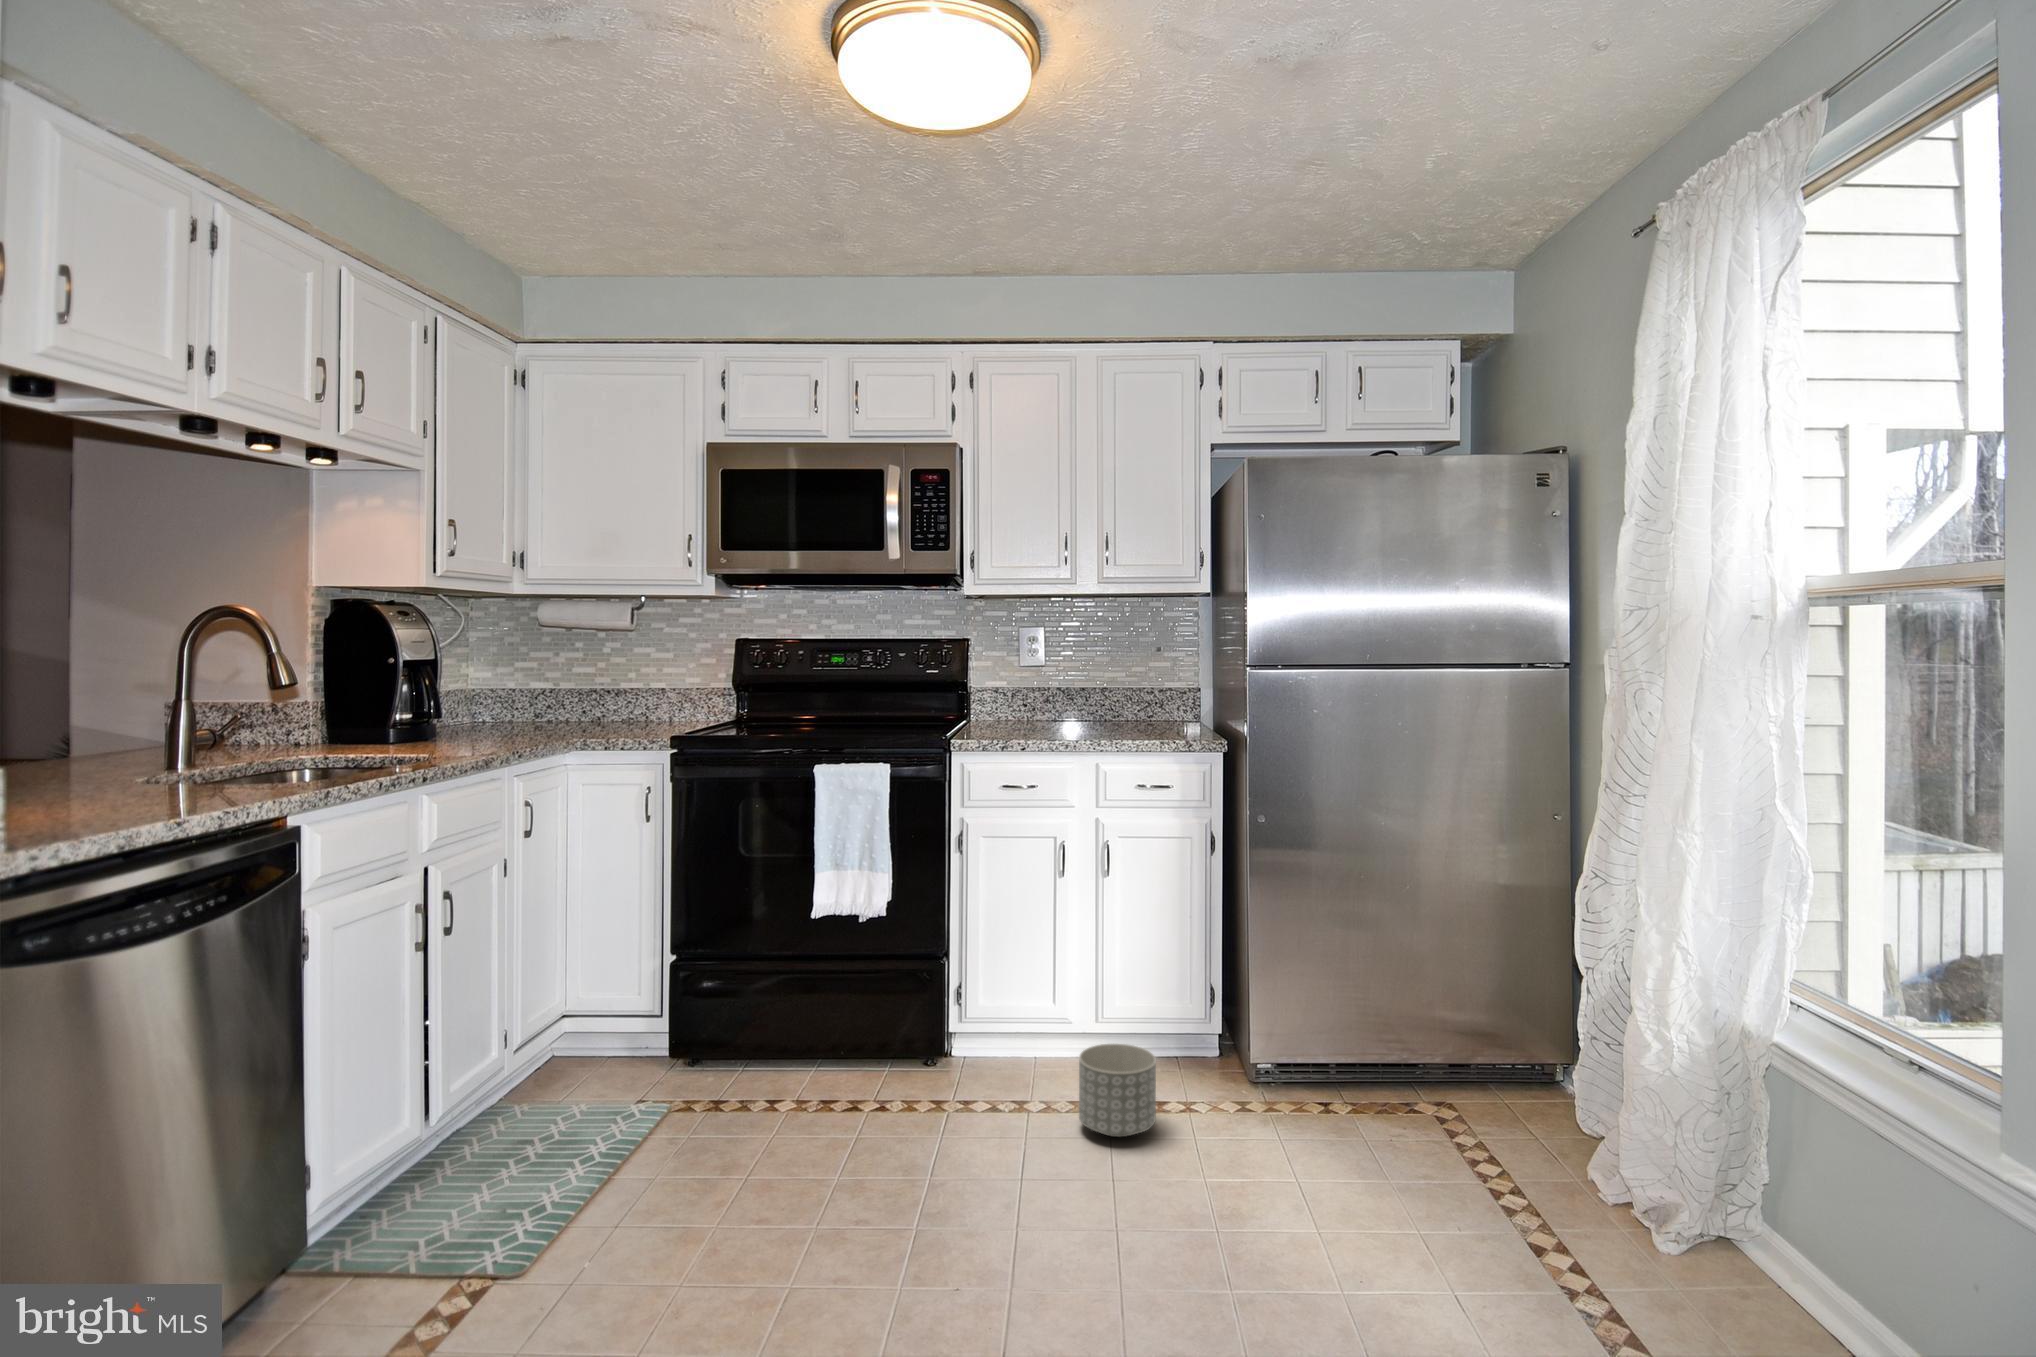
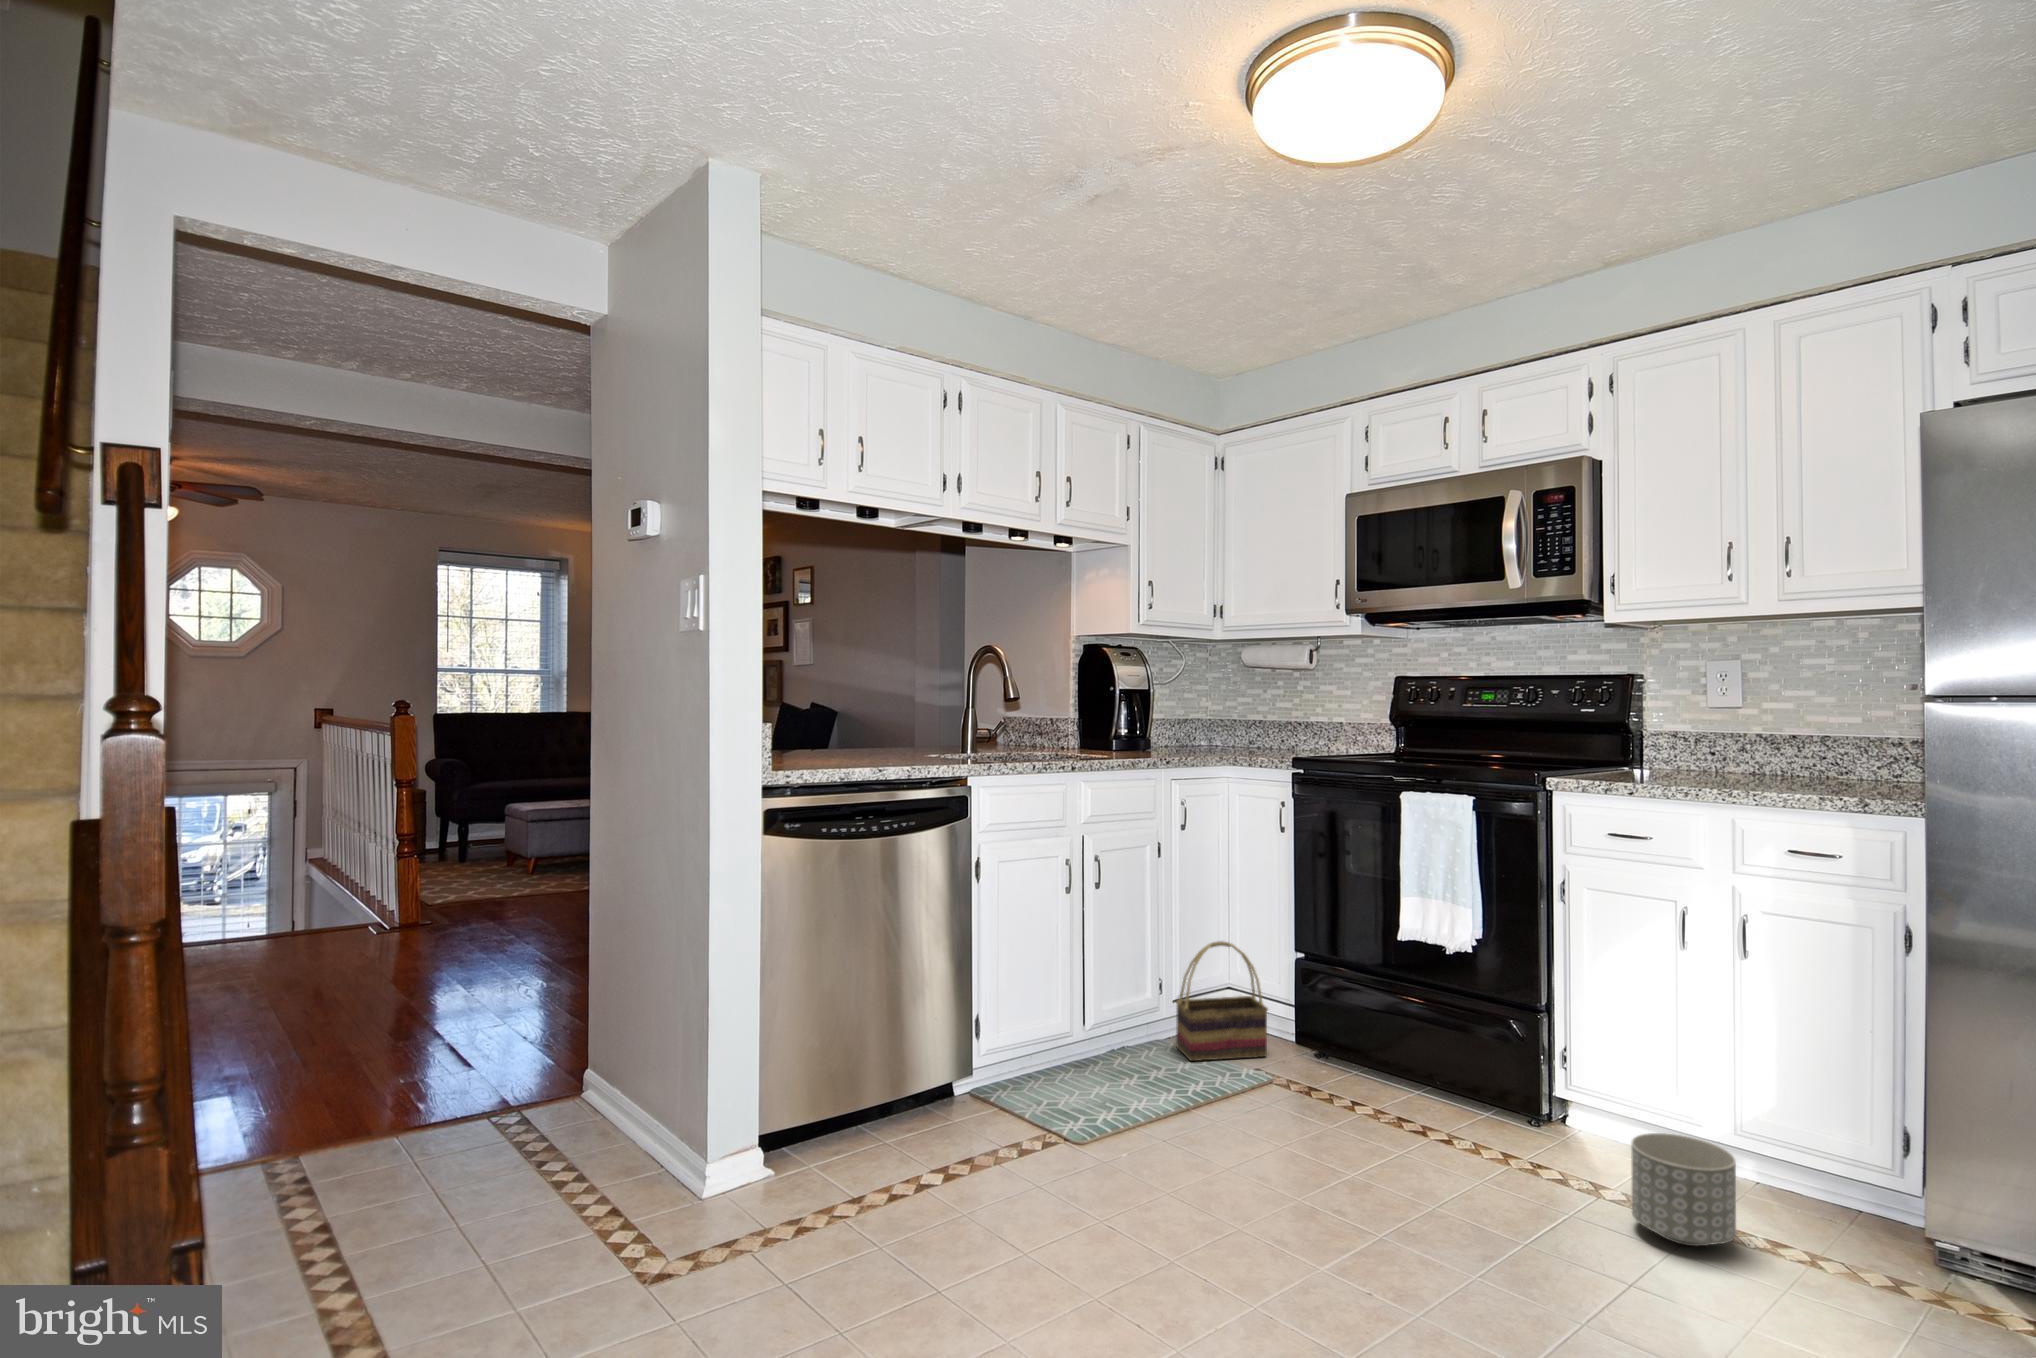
basket: none [530,959,647,1112] -> present [1176,941,1268,1061]

